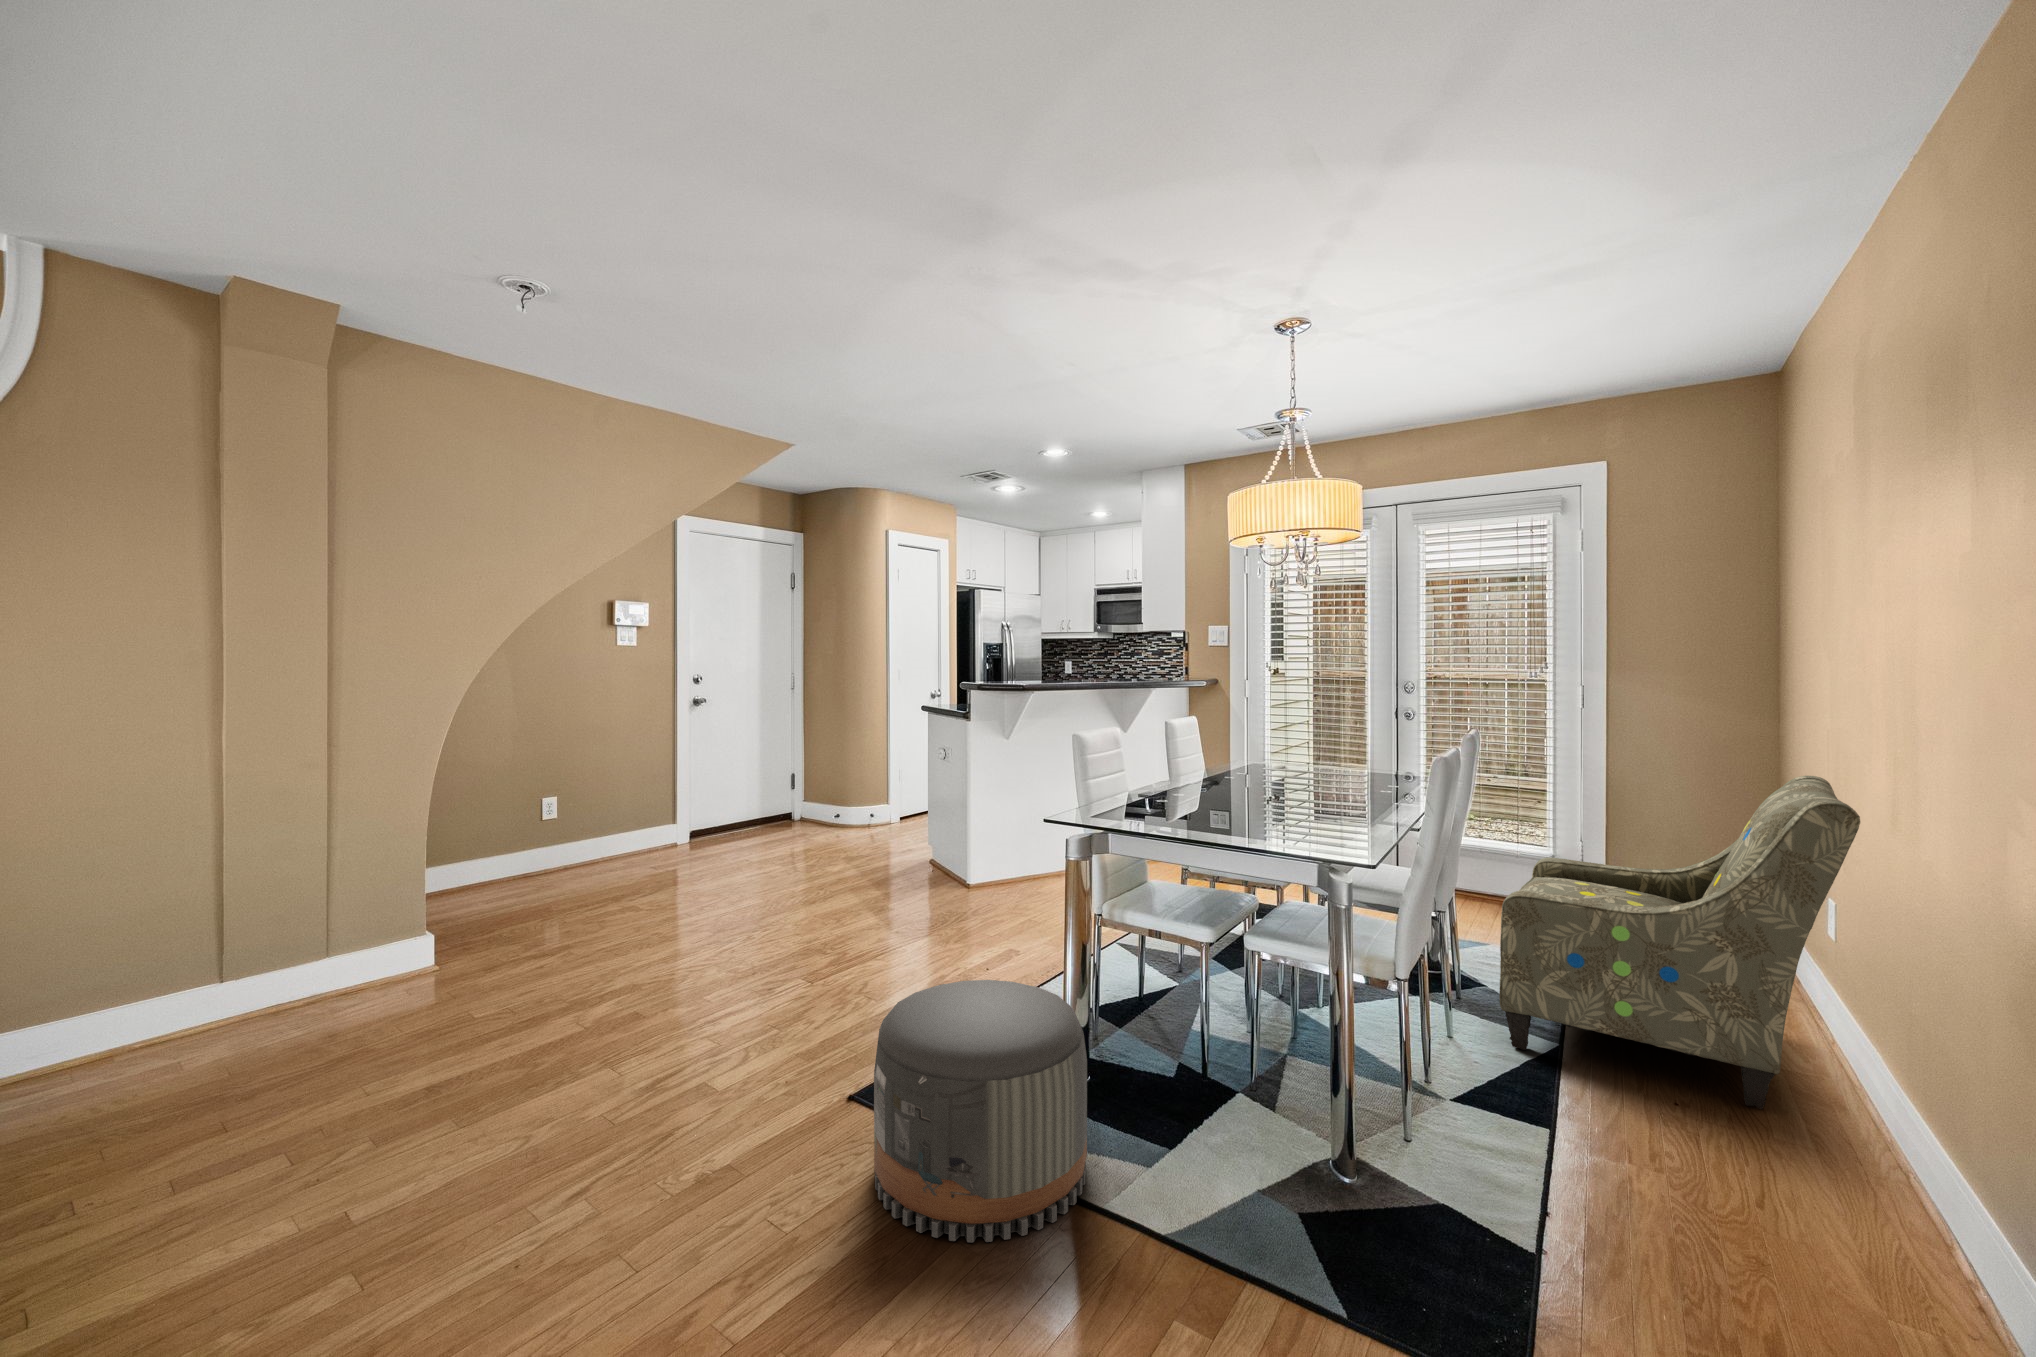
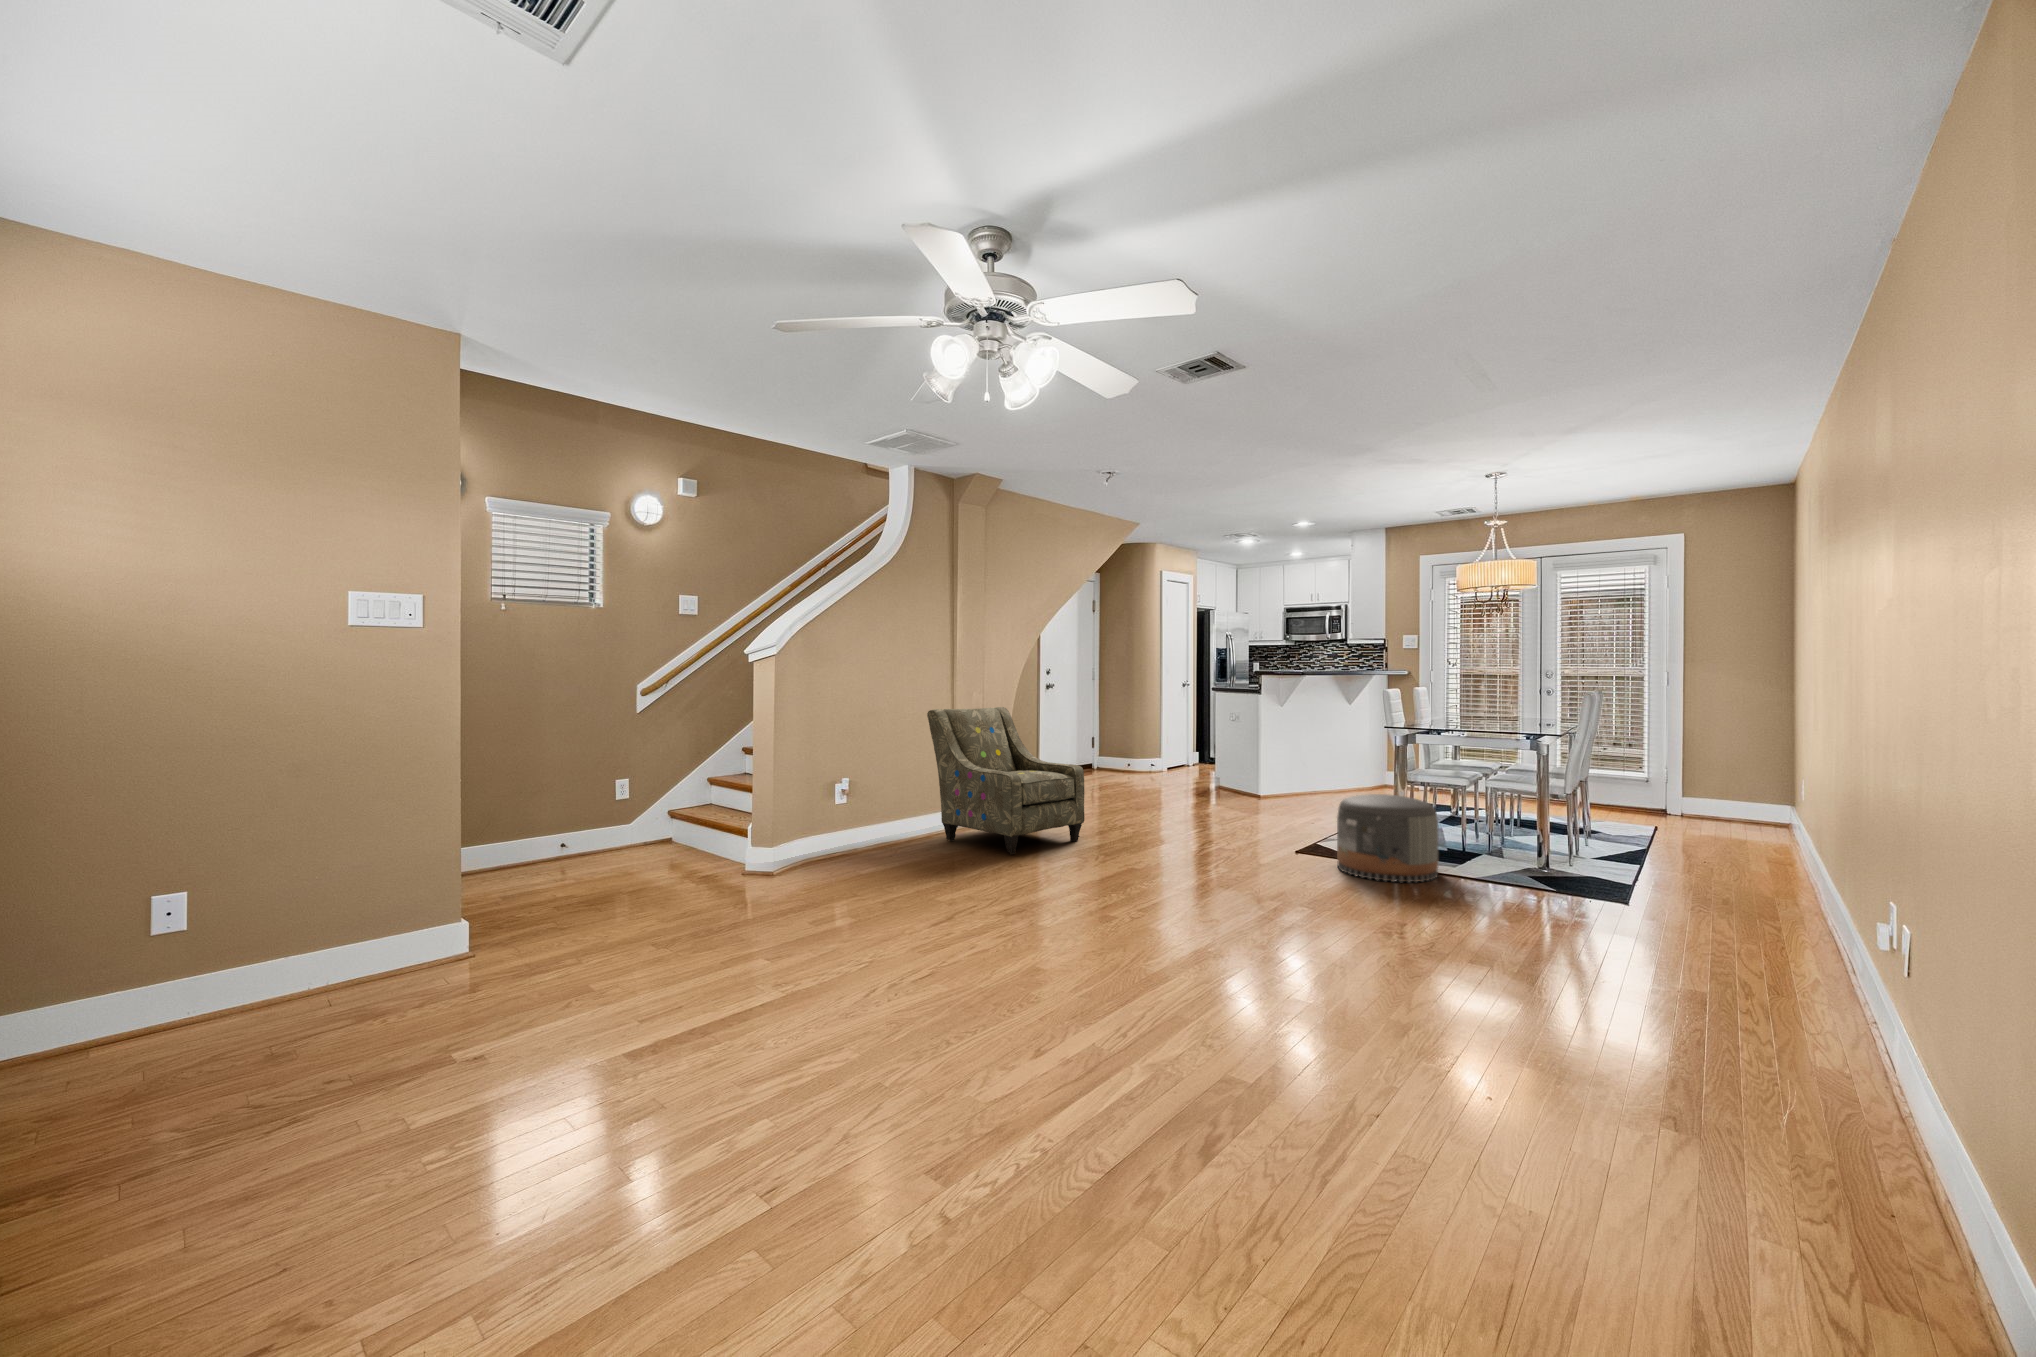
armchair: present [1499,776,1860,1109] -> present [927,707,1085,854]

